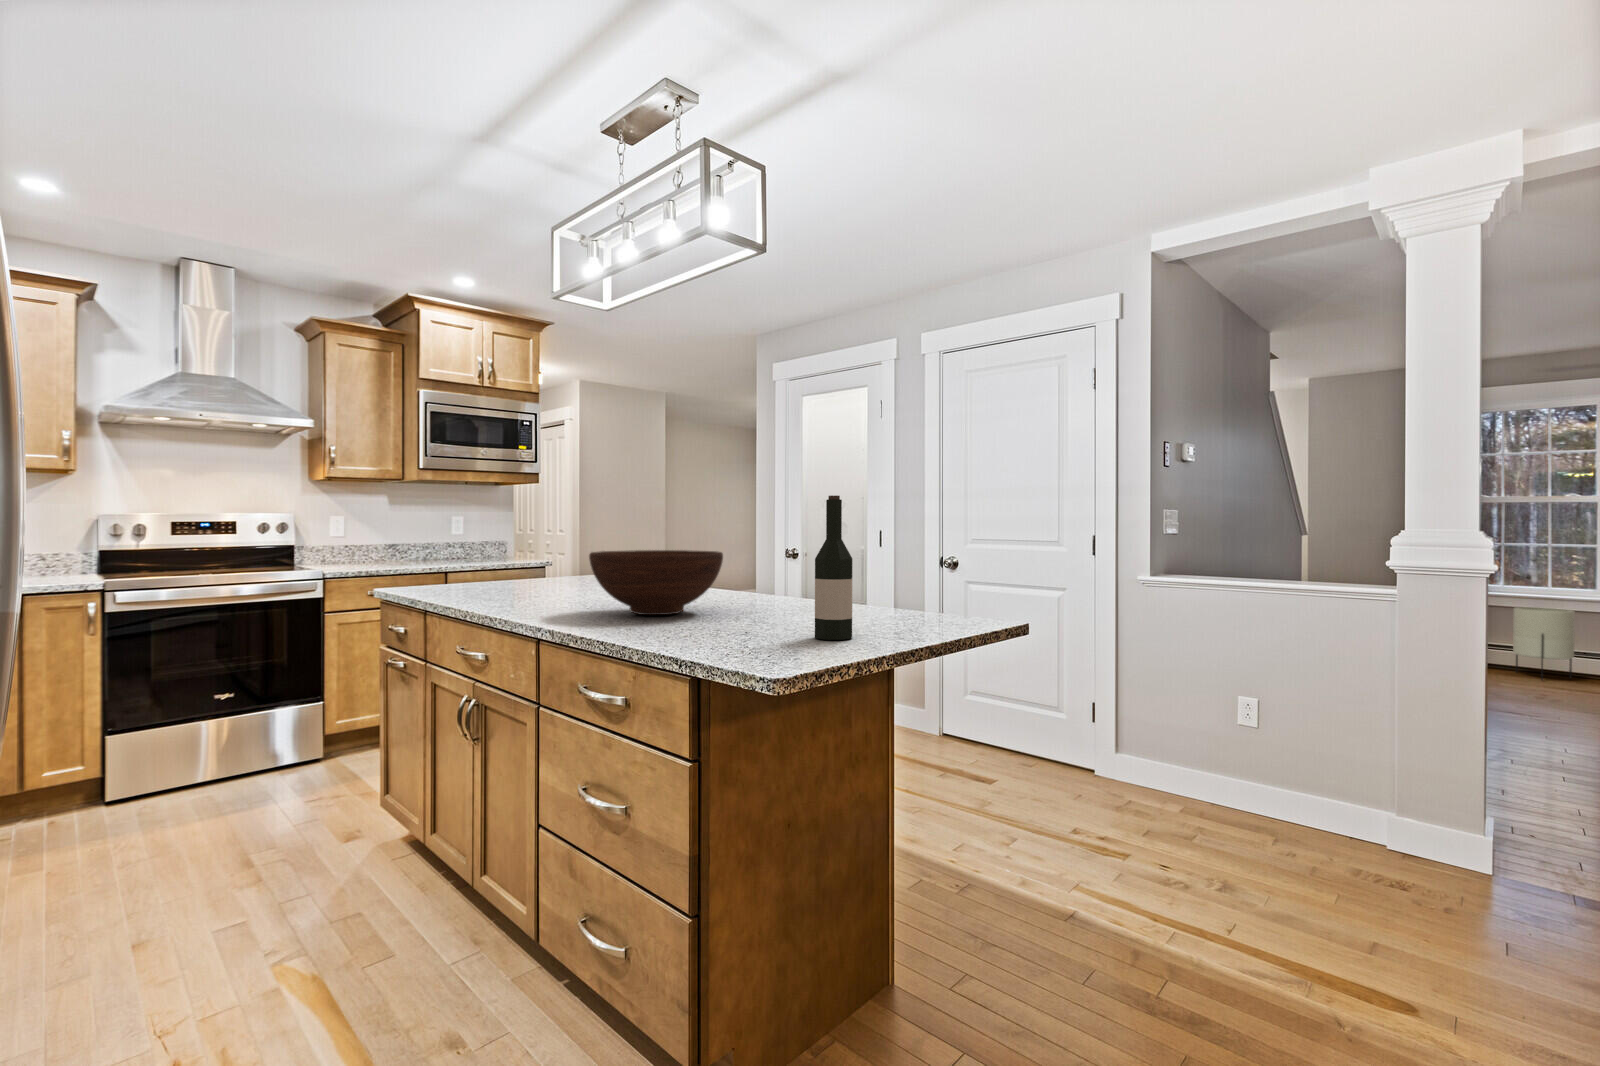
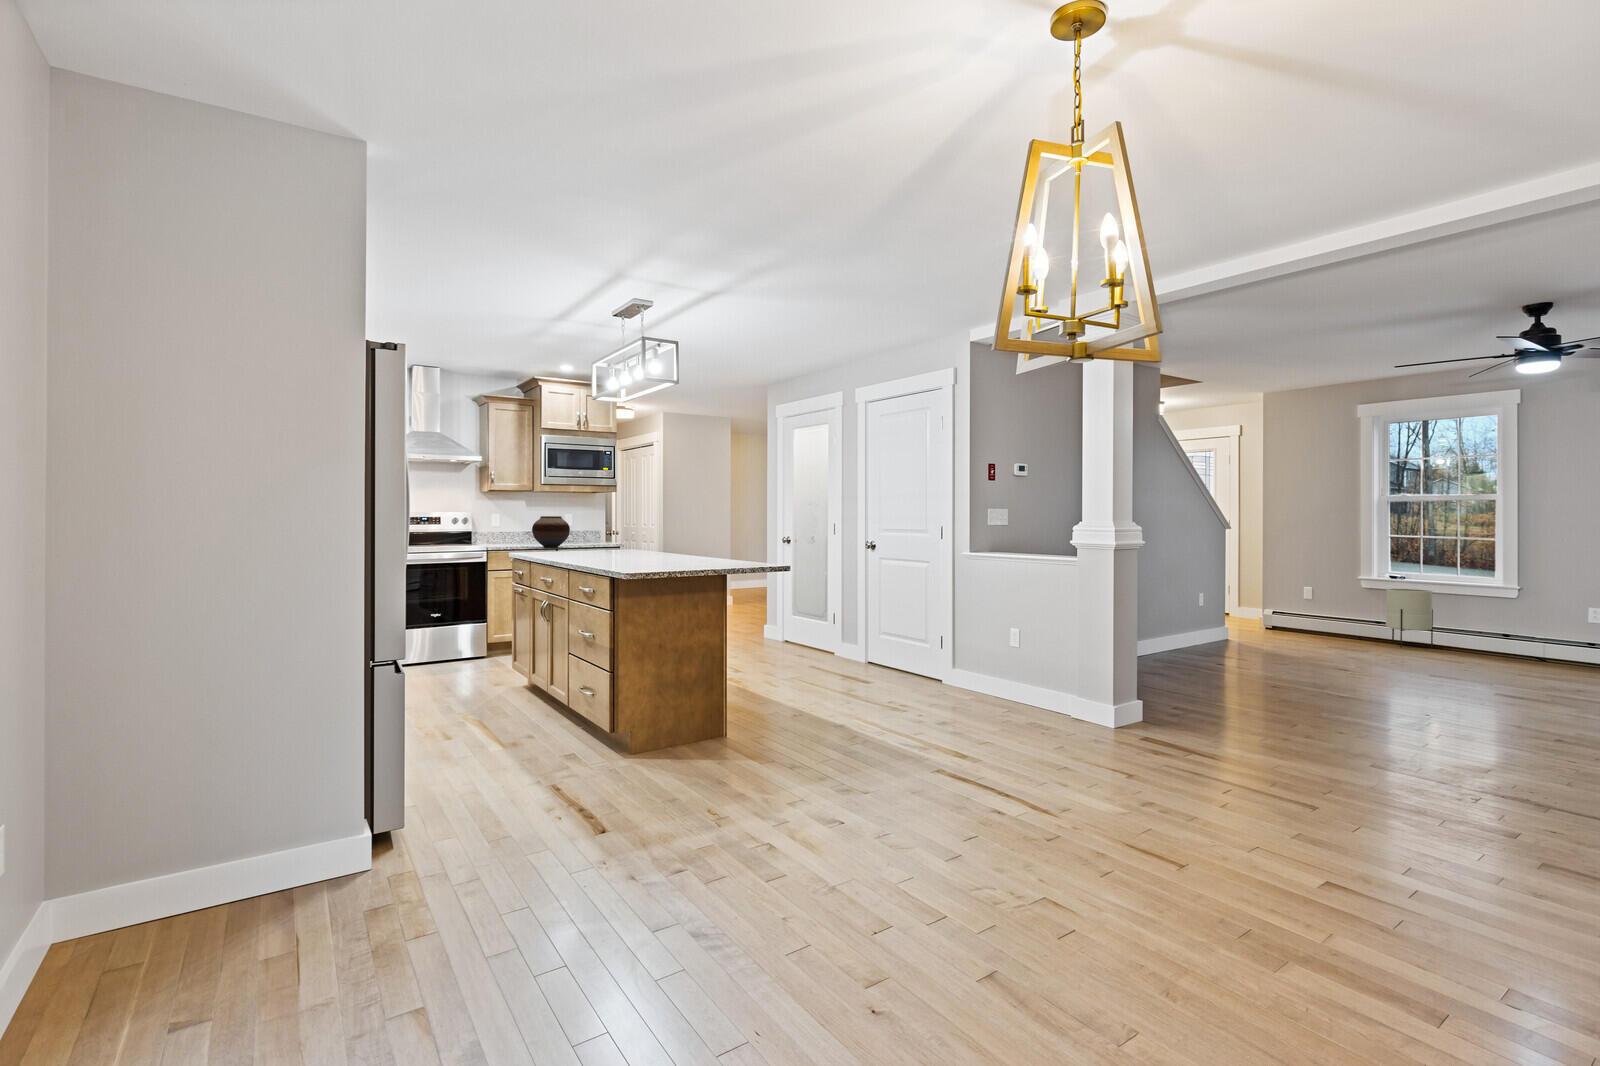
wine bottle: present [815,495,853,640] -> none [673,503,690,565]
vase: none [404,520,468,571] -> present [532,516,570,548]
fruit bowl: present [589,550,723,615] -> none [596,530,661,560]

